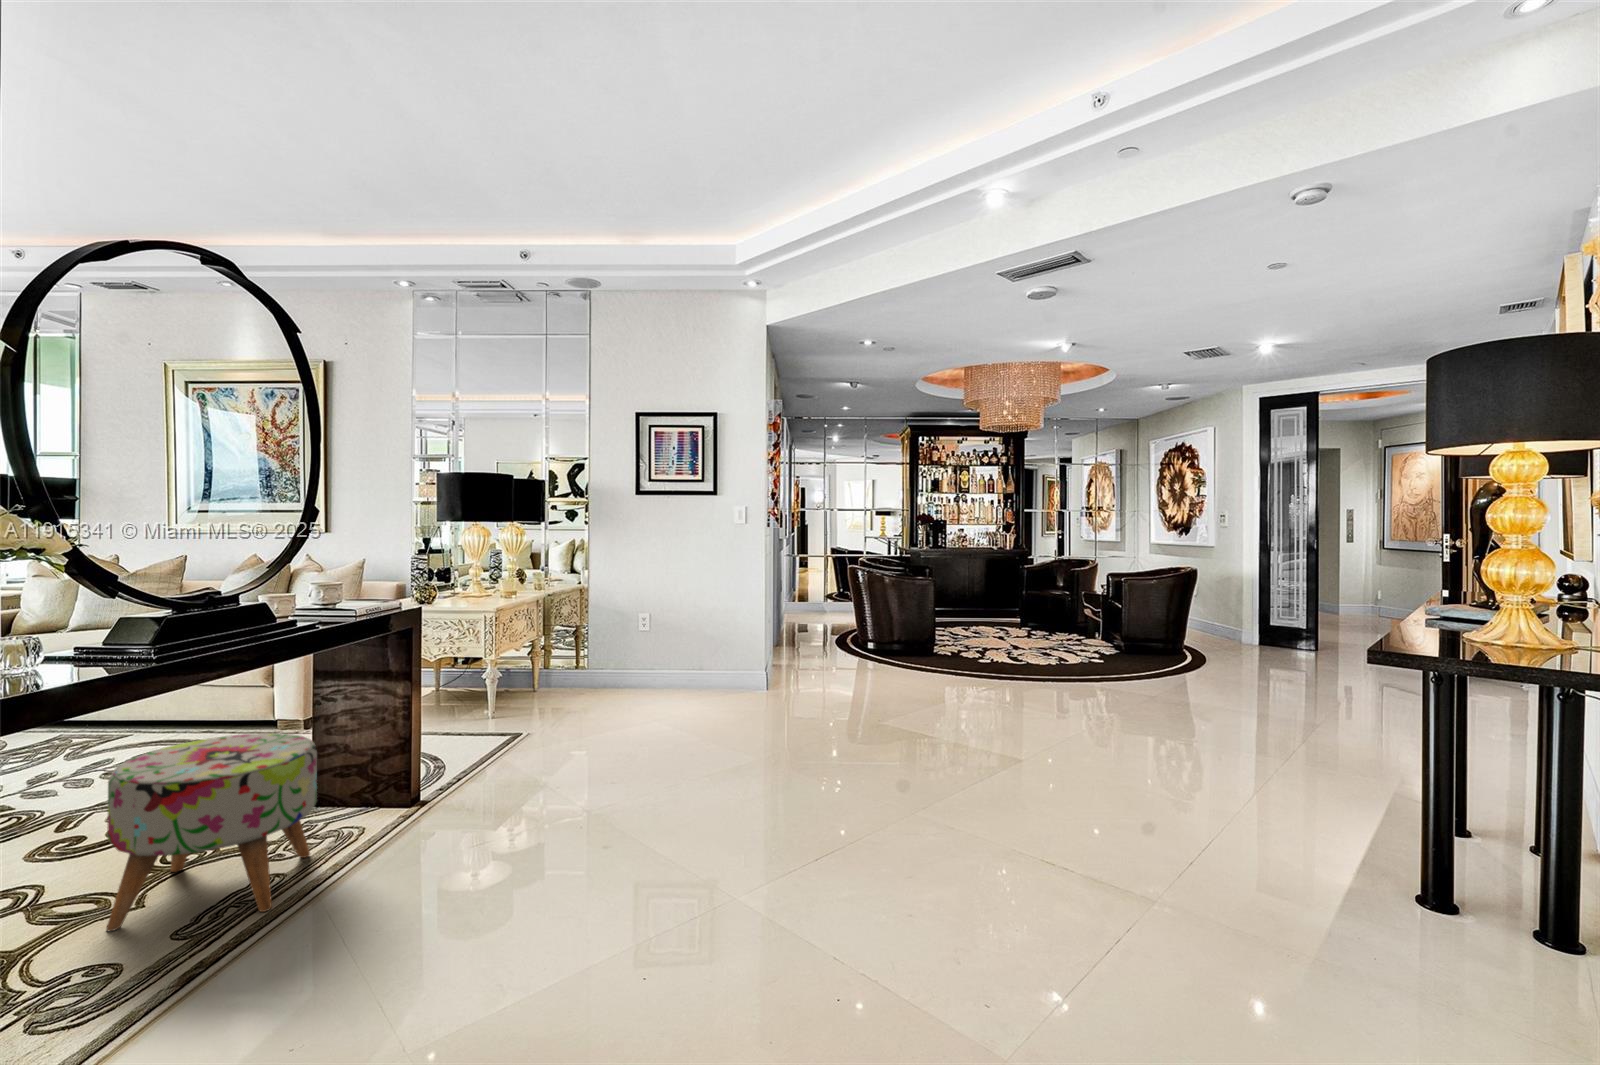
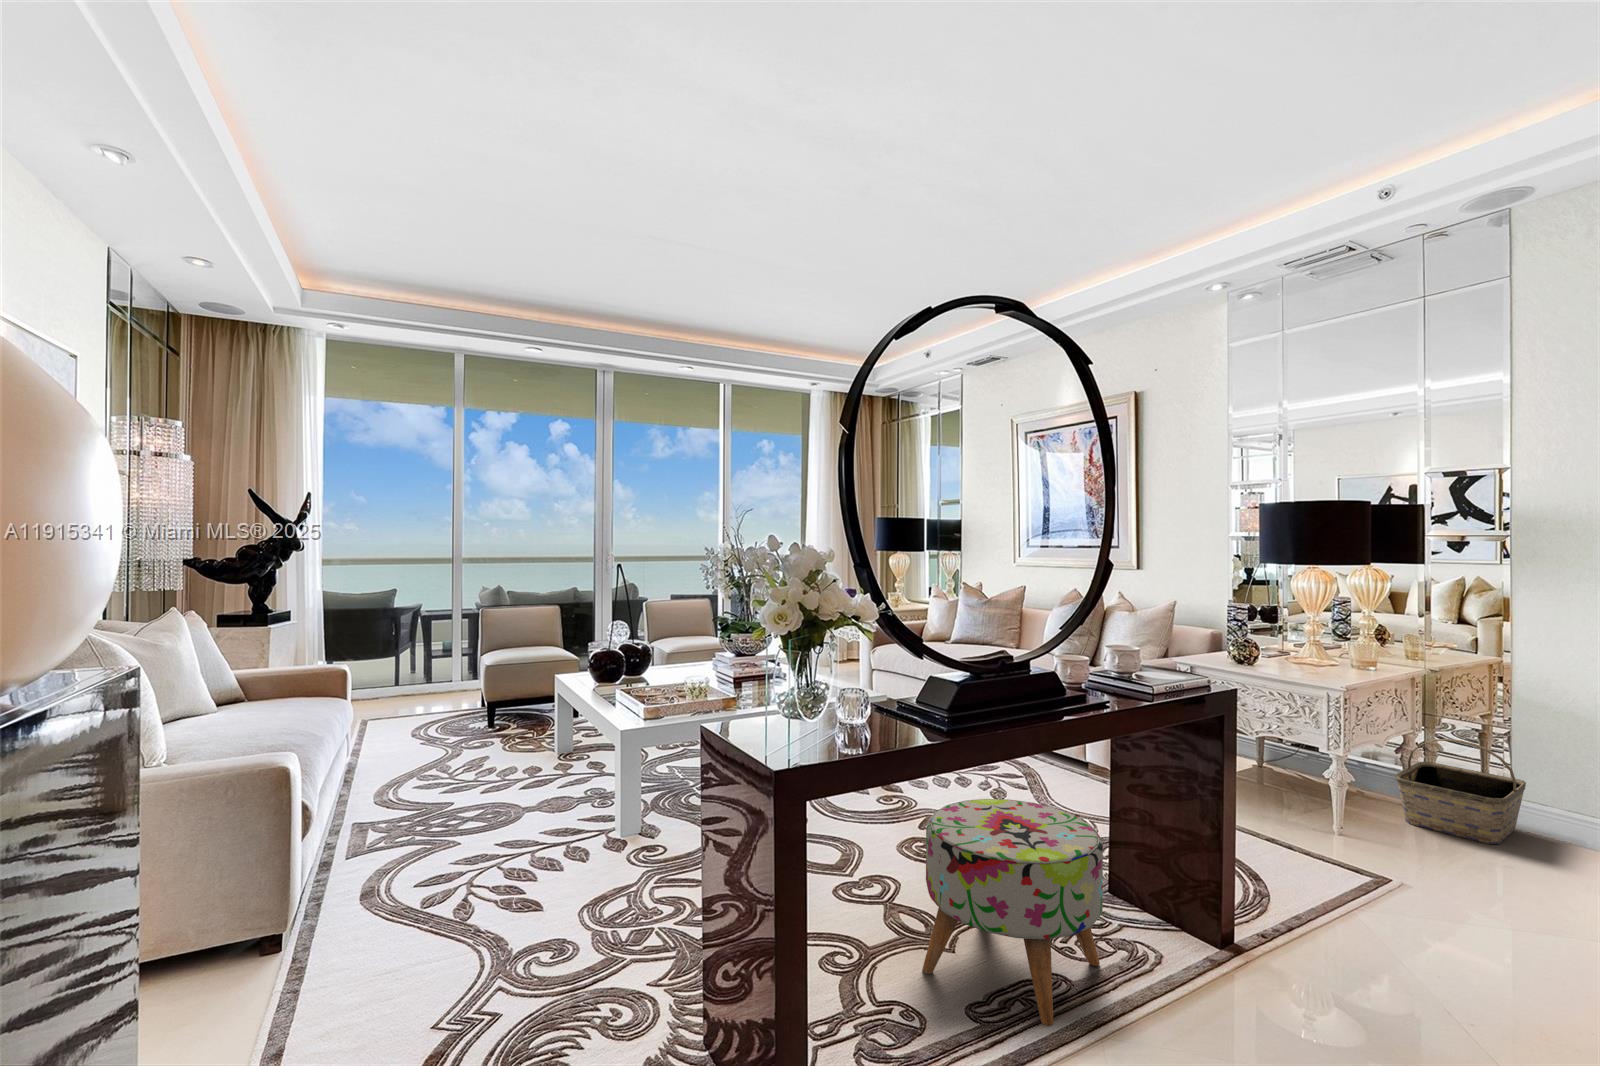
basket: none [528,640,599,703] -> present [1396,739,1526,844]

